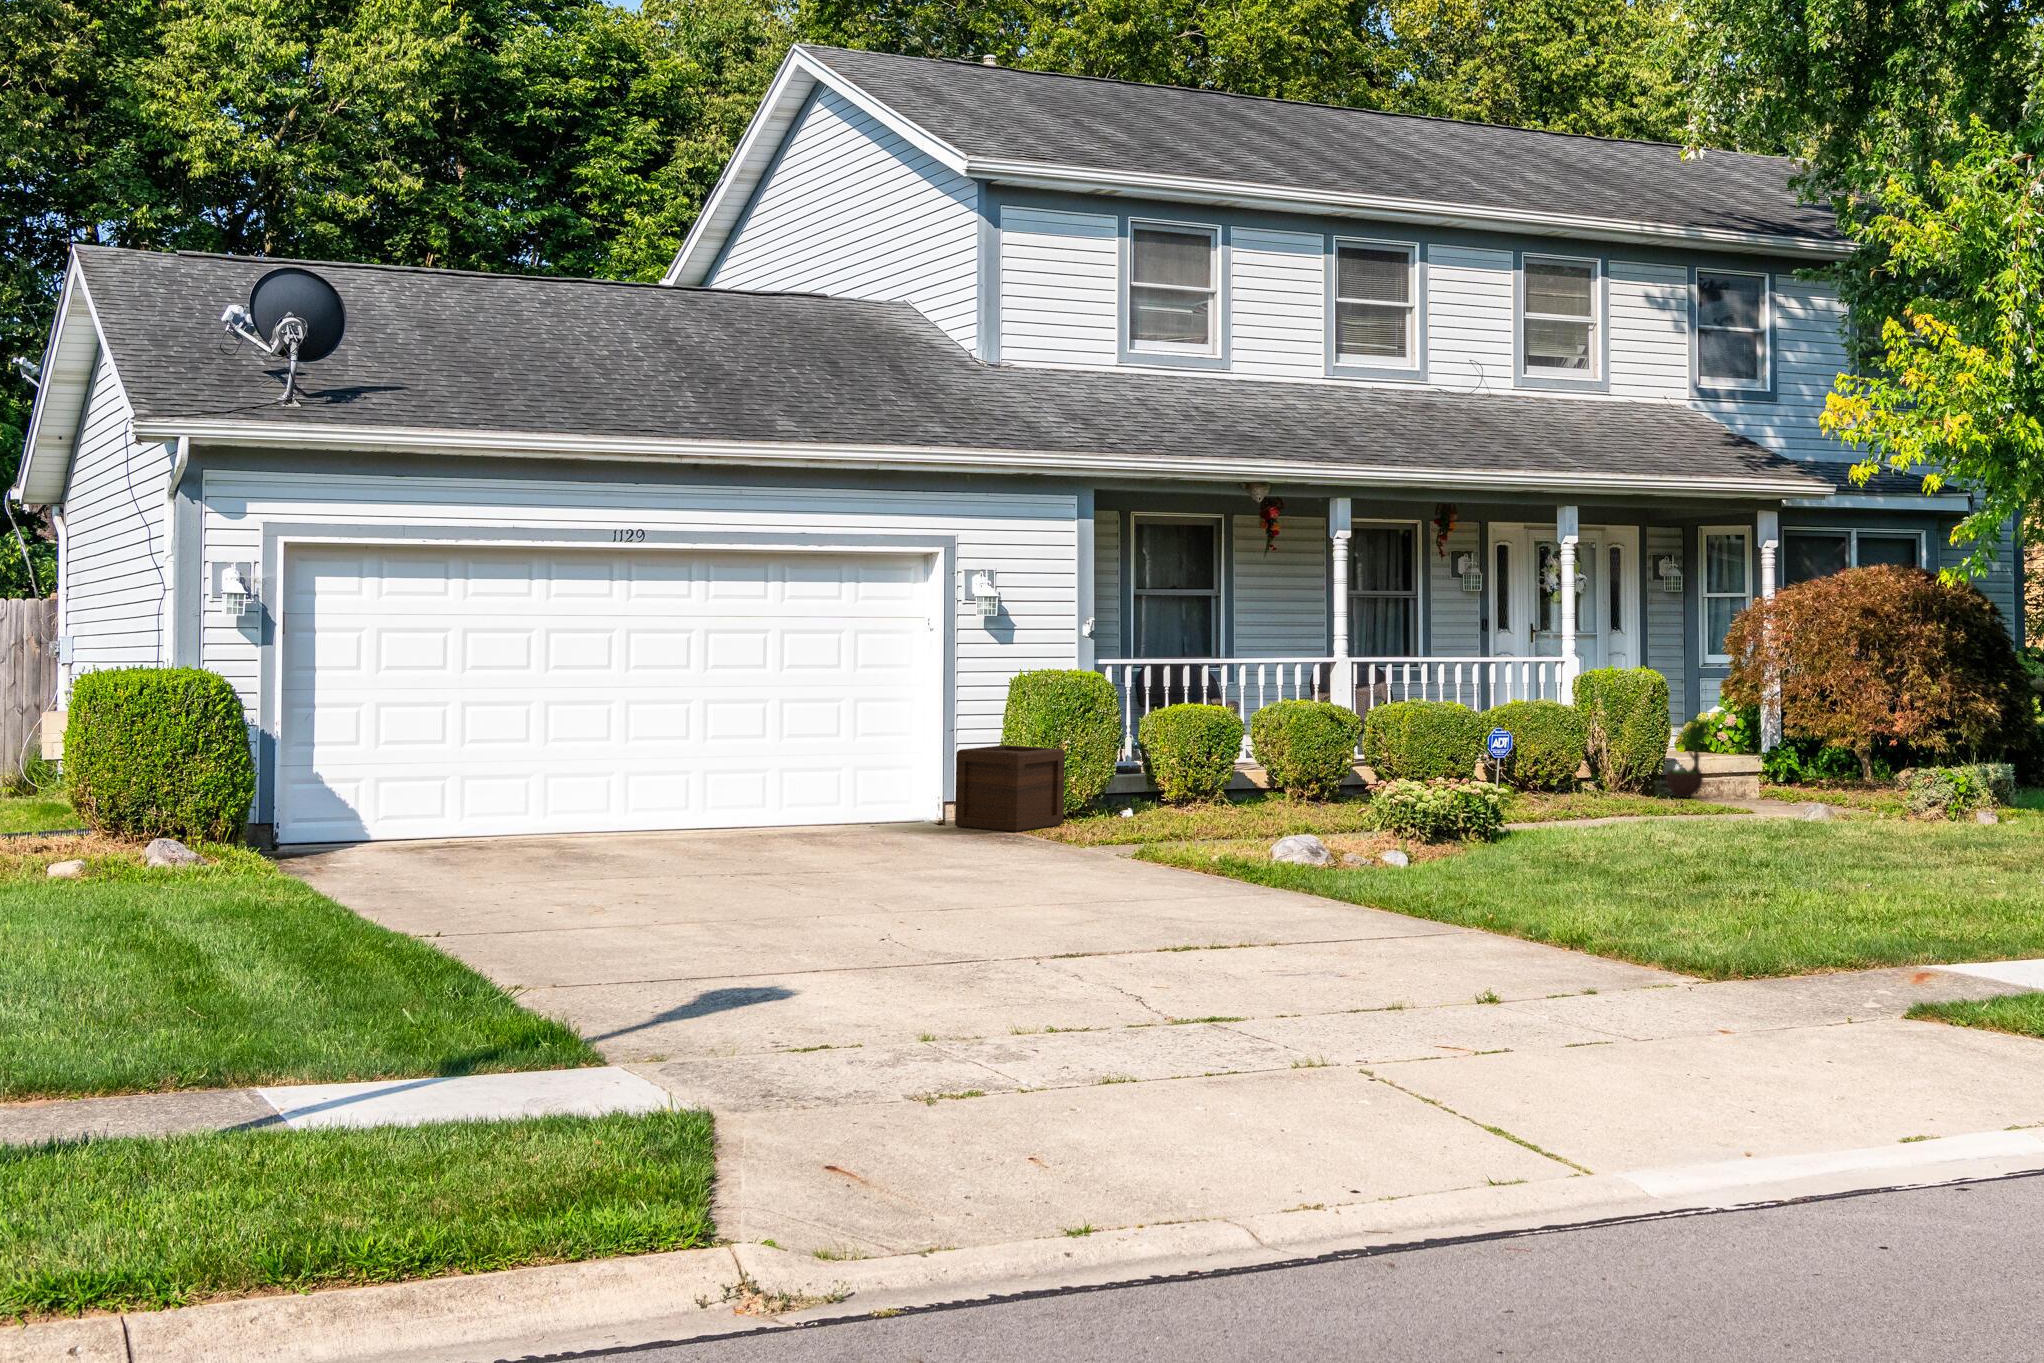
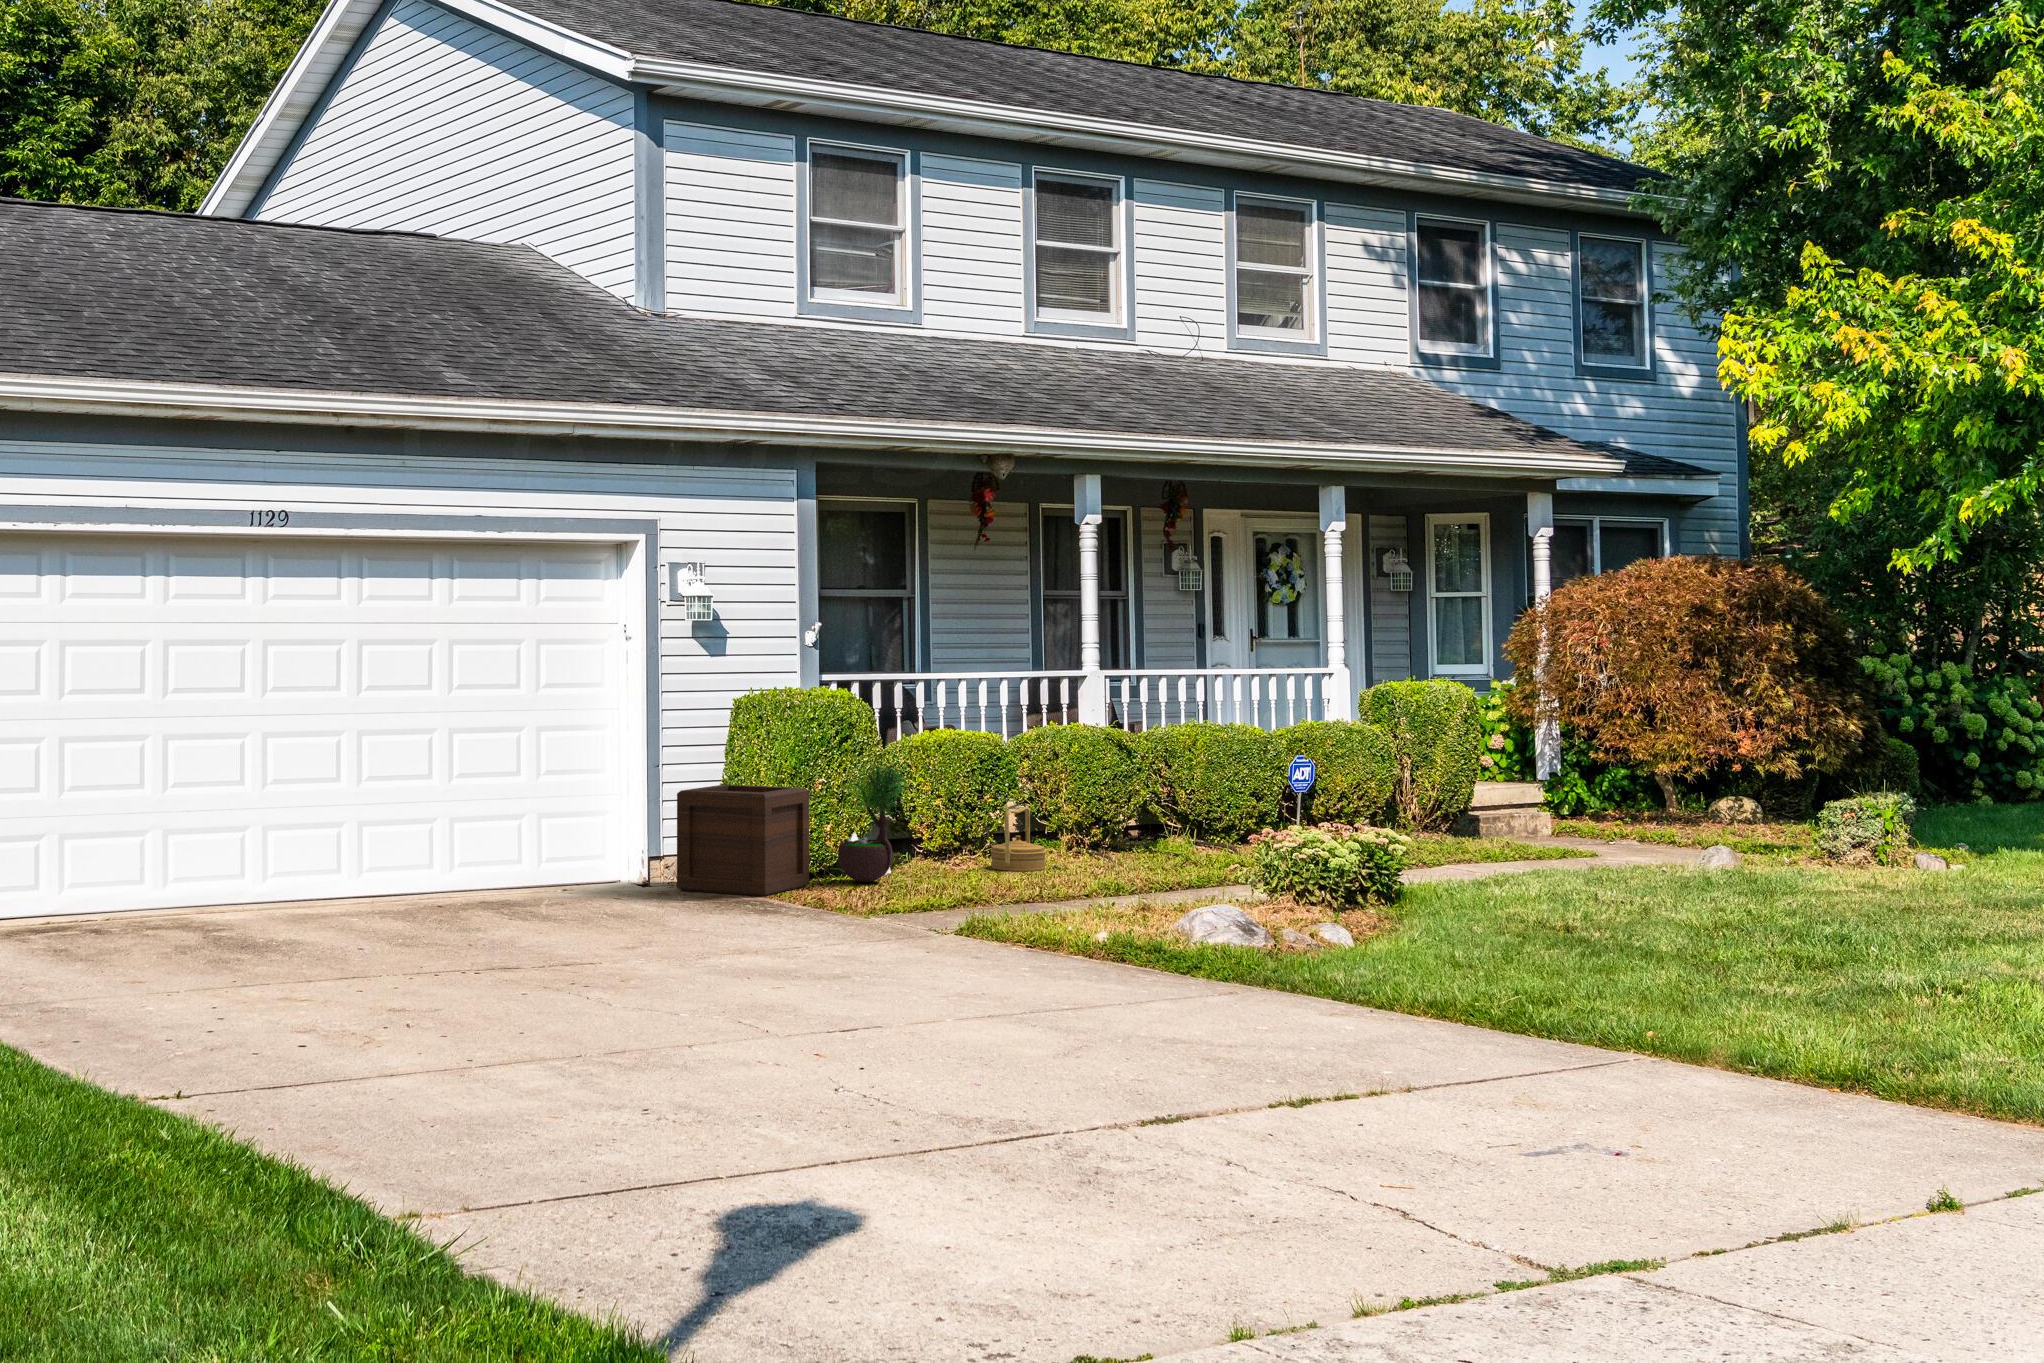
potted tree: present [1666,716,1713,797] -> present [838,760,909,882]
woven basket: none [1230,766,1274,816] -> present [990,807,1046,871]

